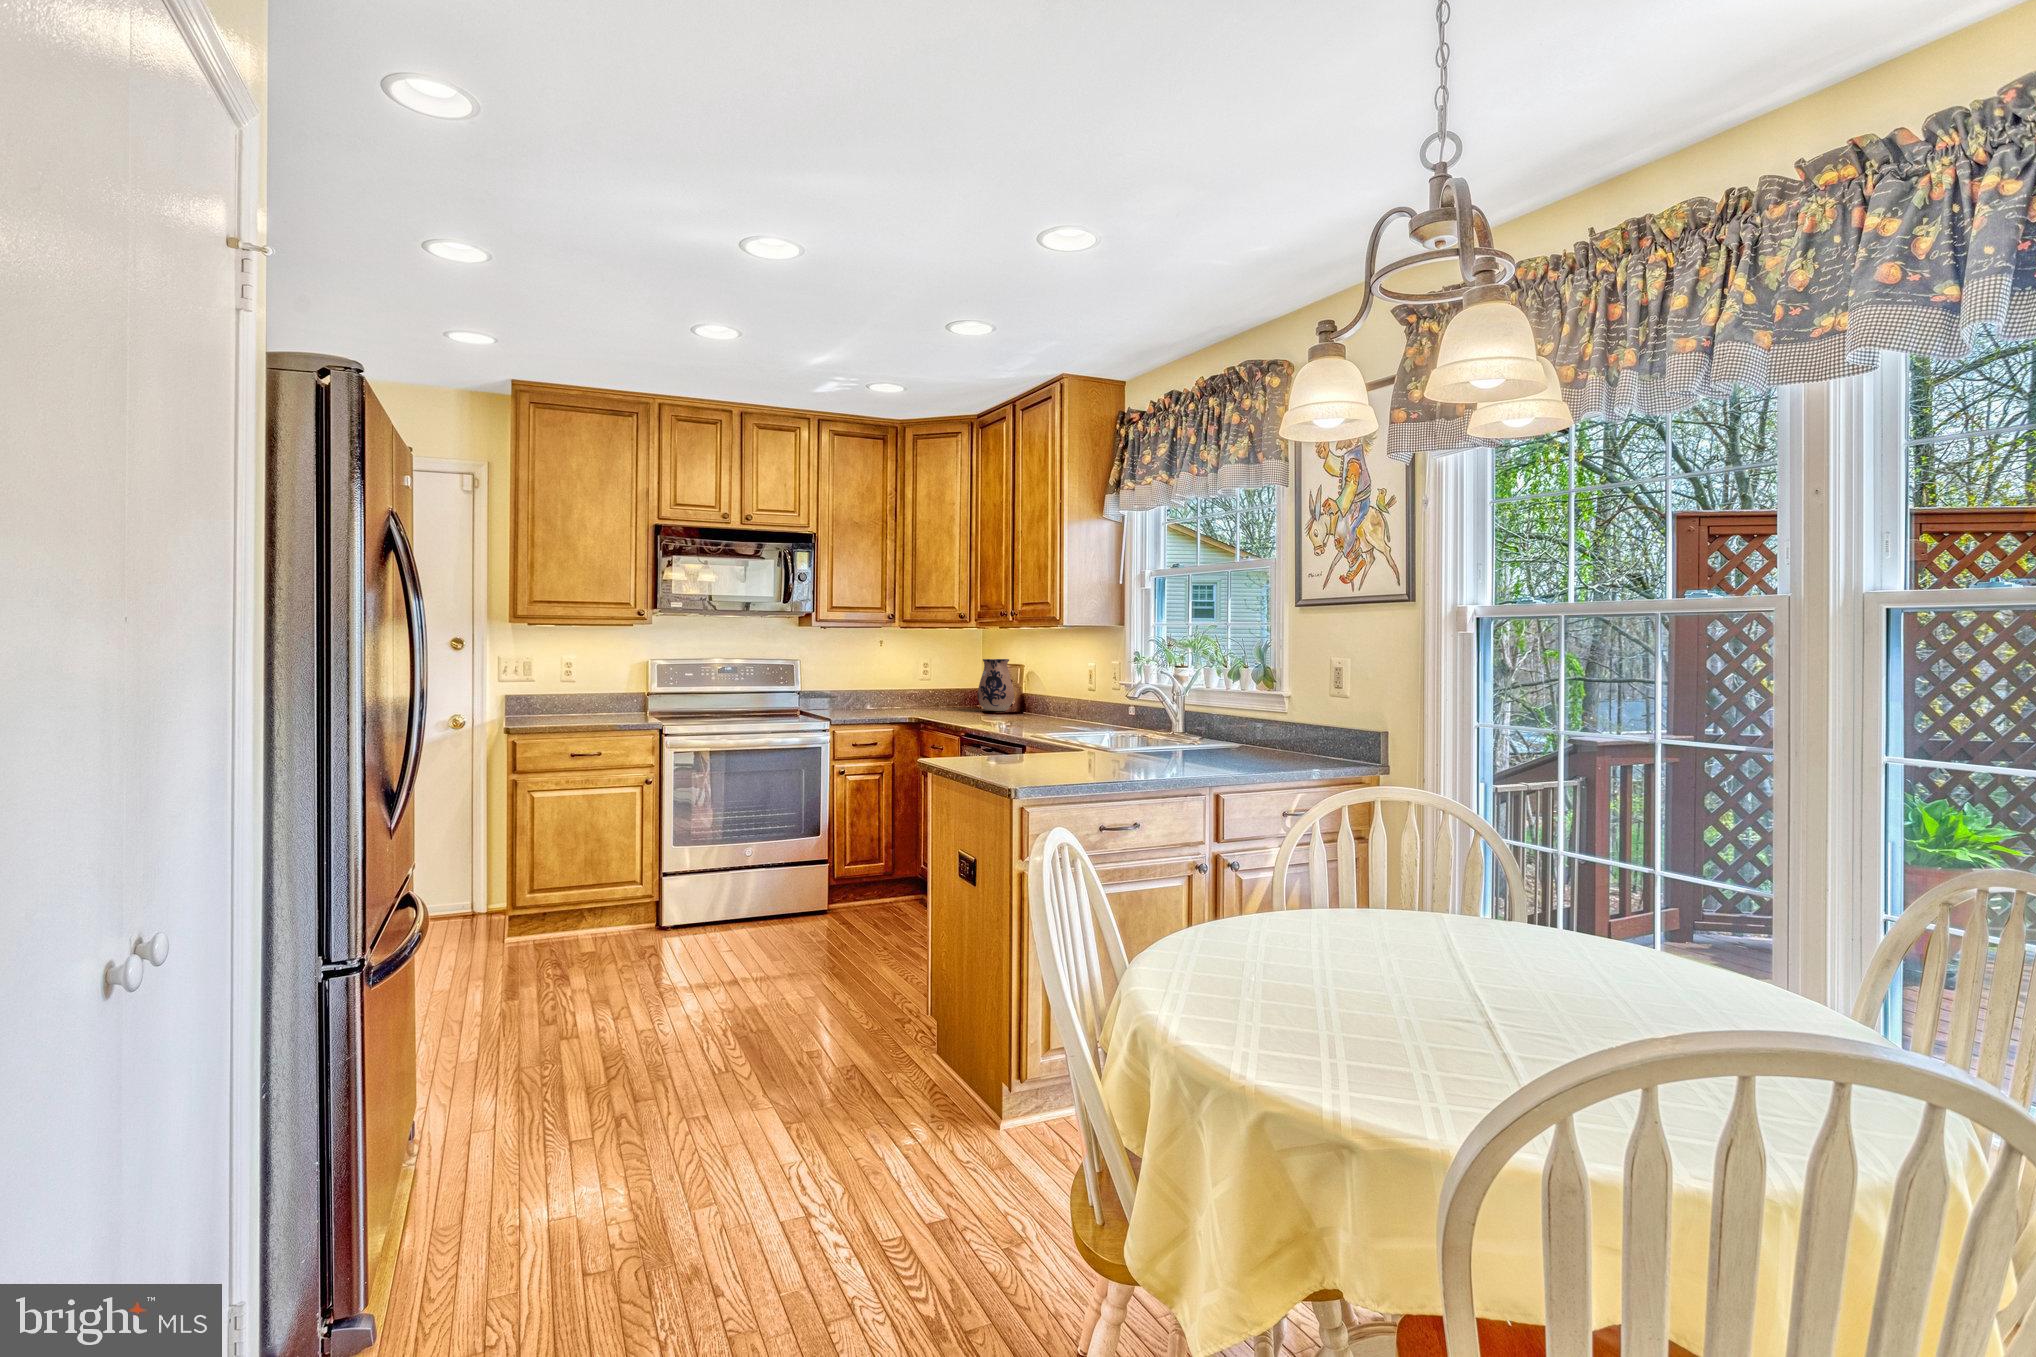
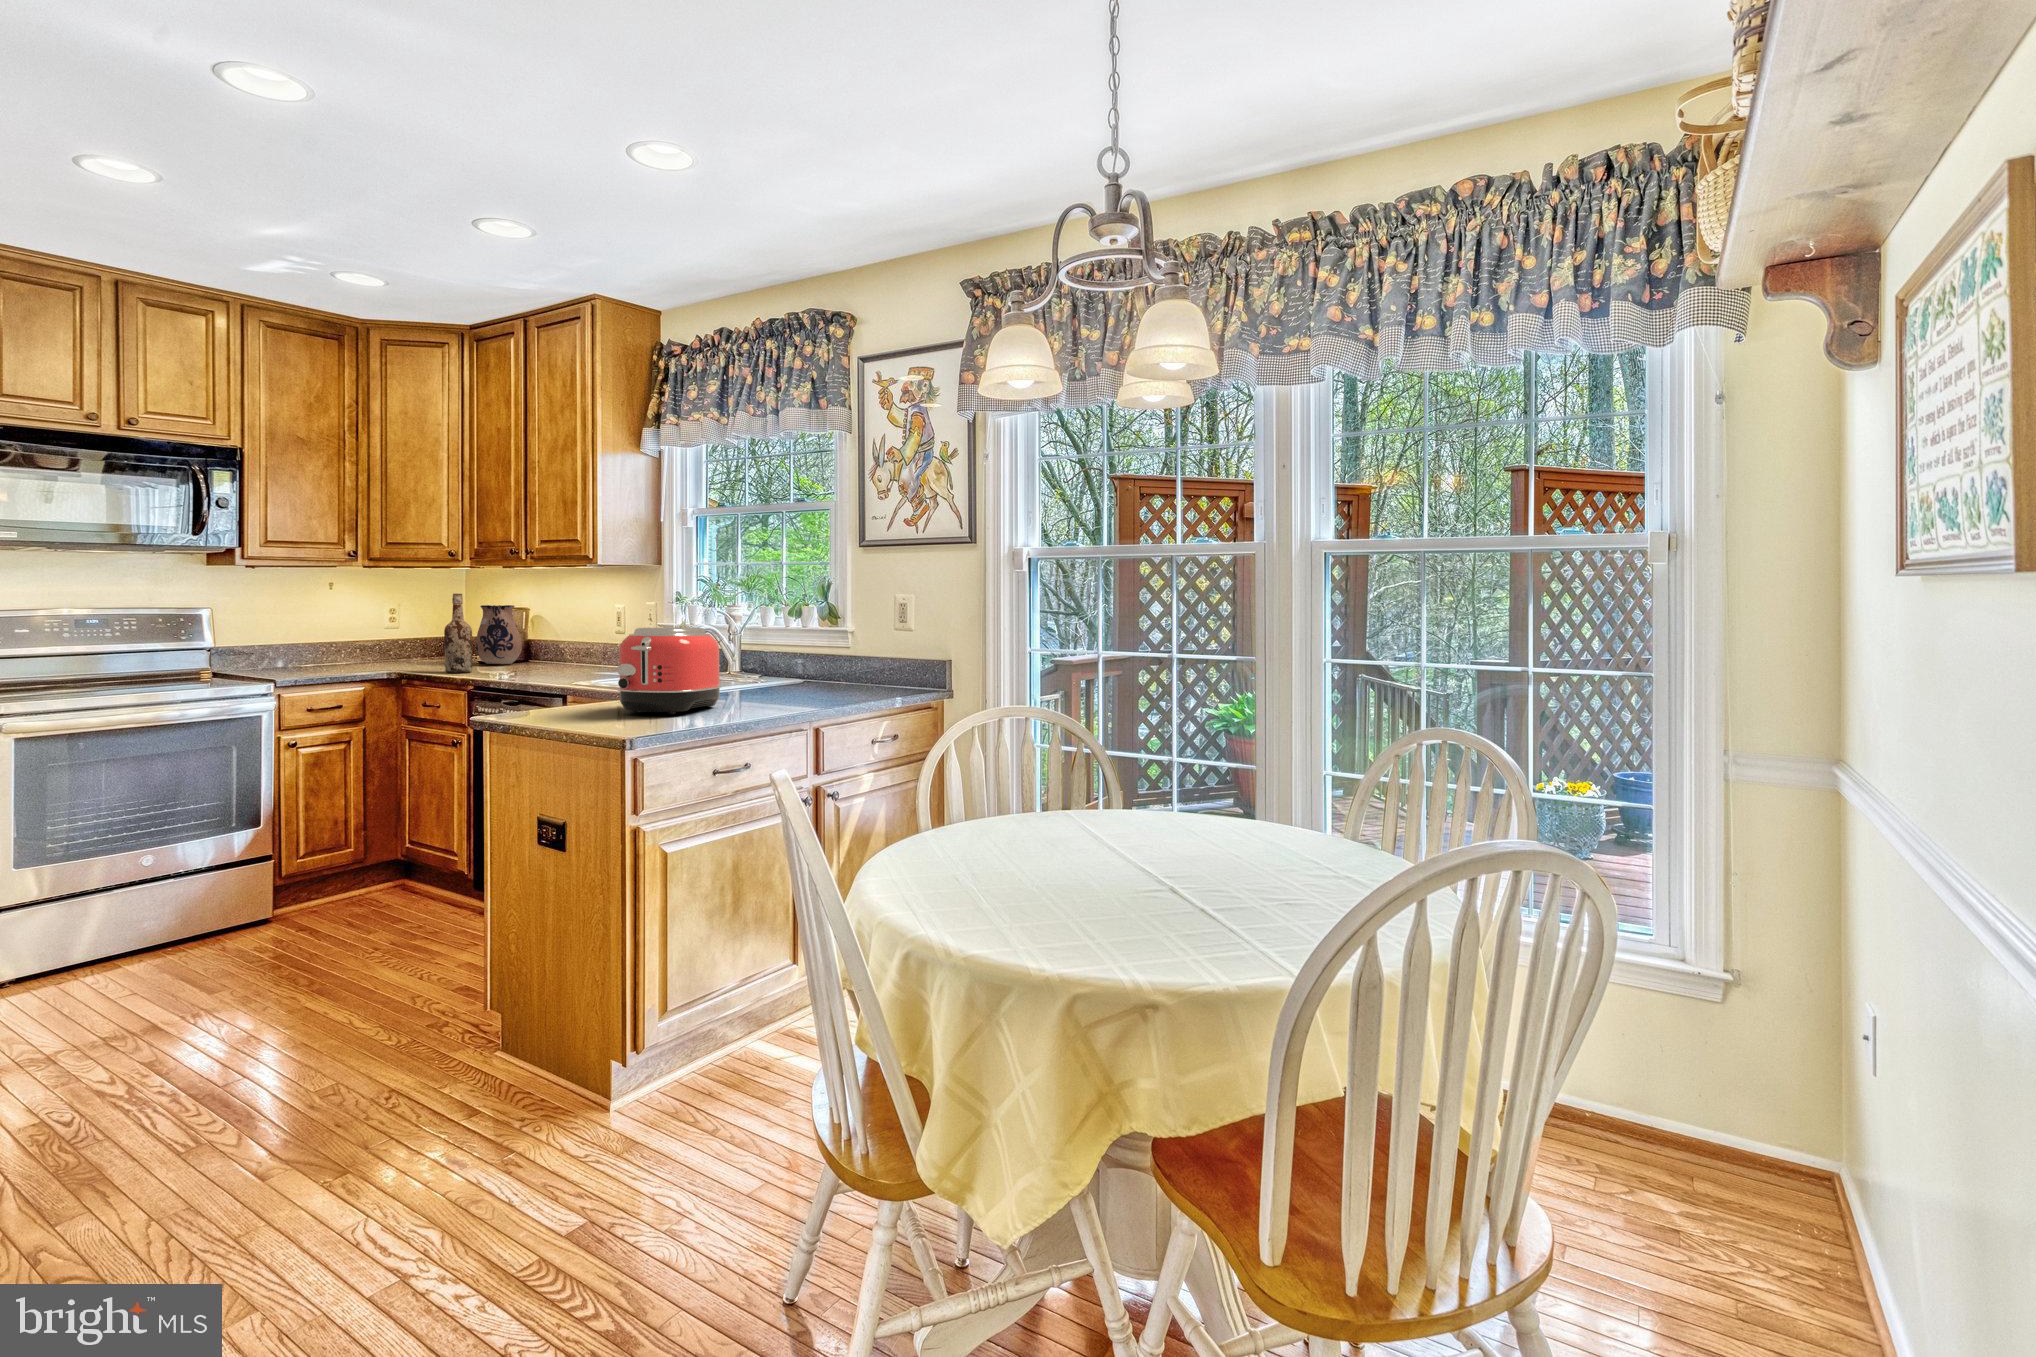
wine bottle: none [947,650,968,719] -> present [444,594,472,673]
toaster: none [1029,689,1131,774] -> present [617,627,721,714]

